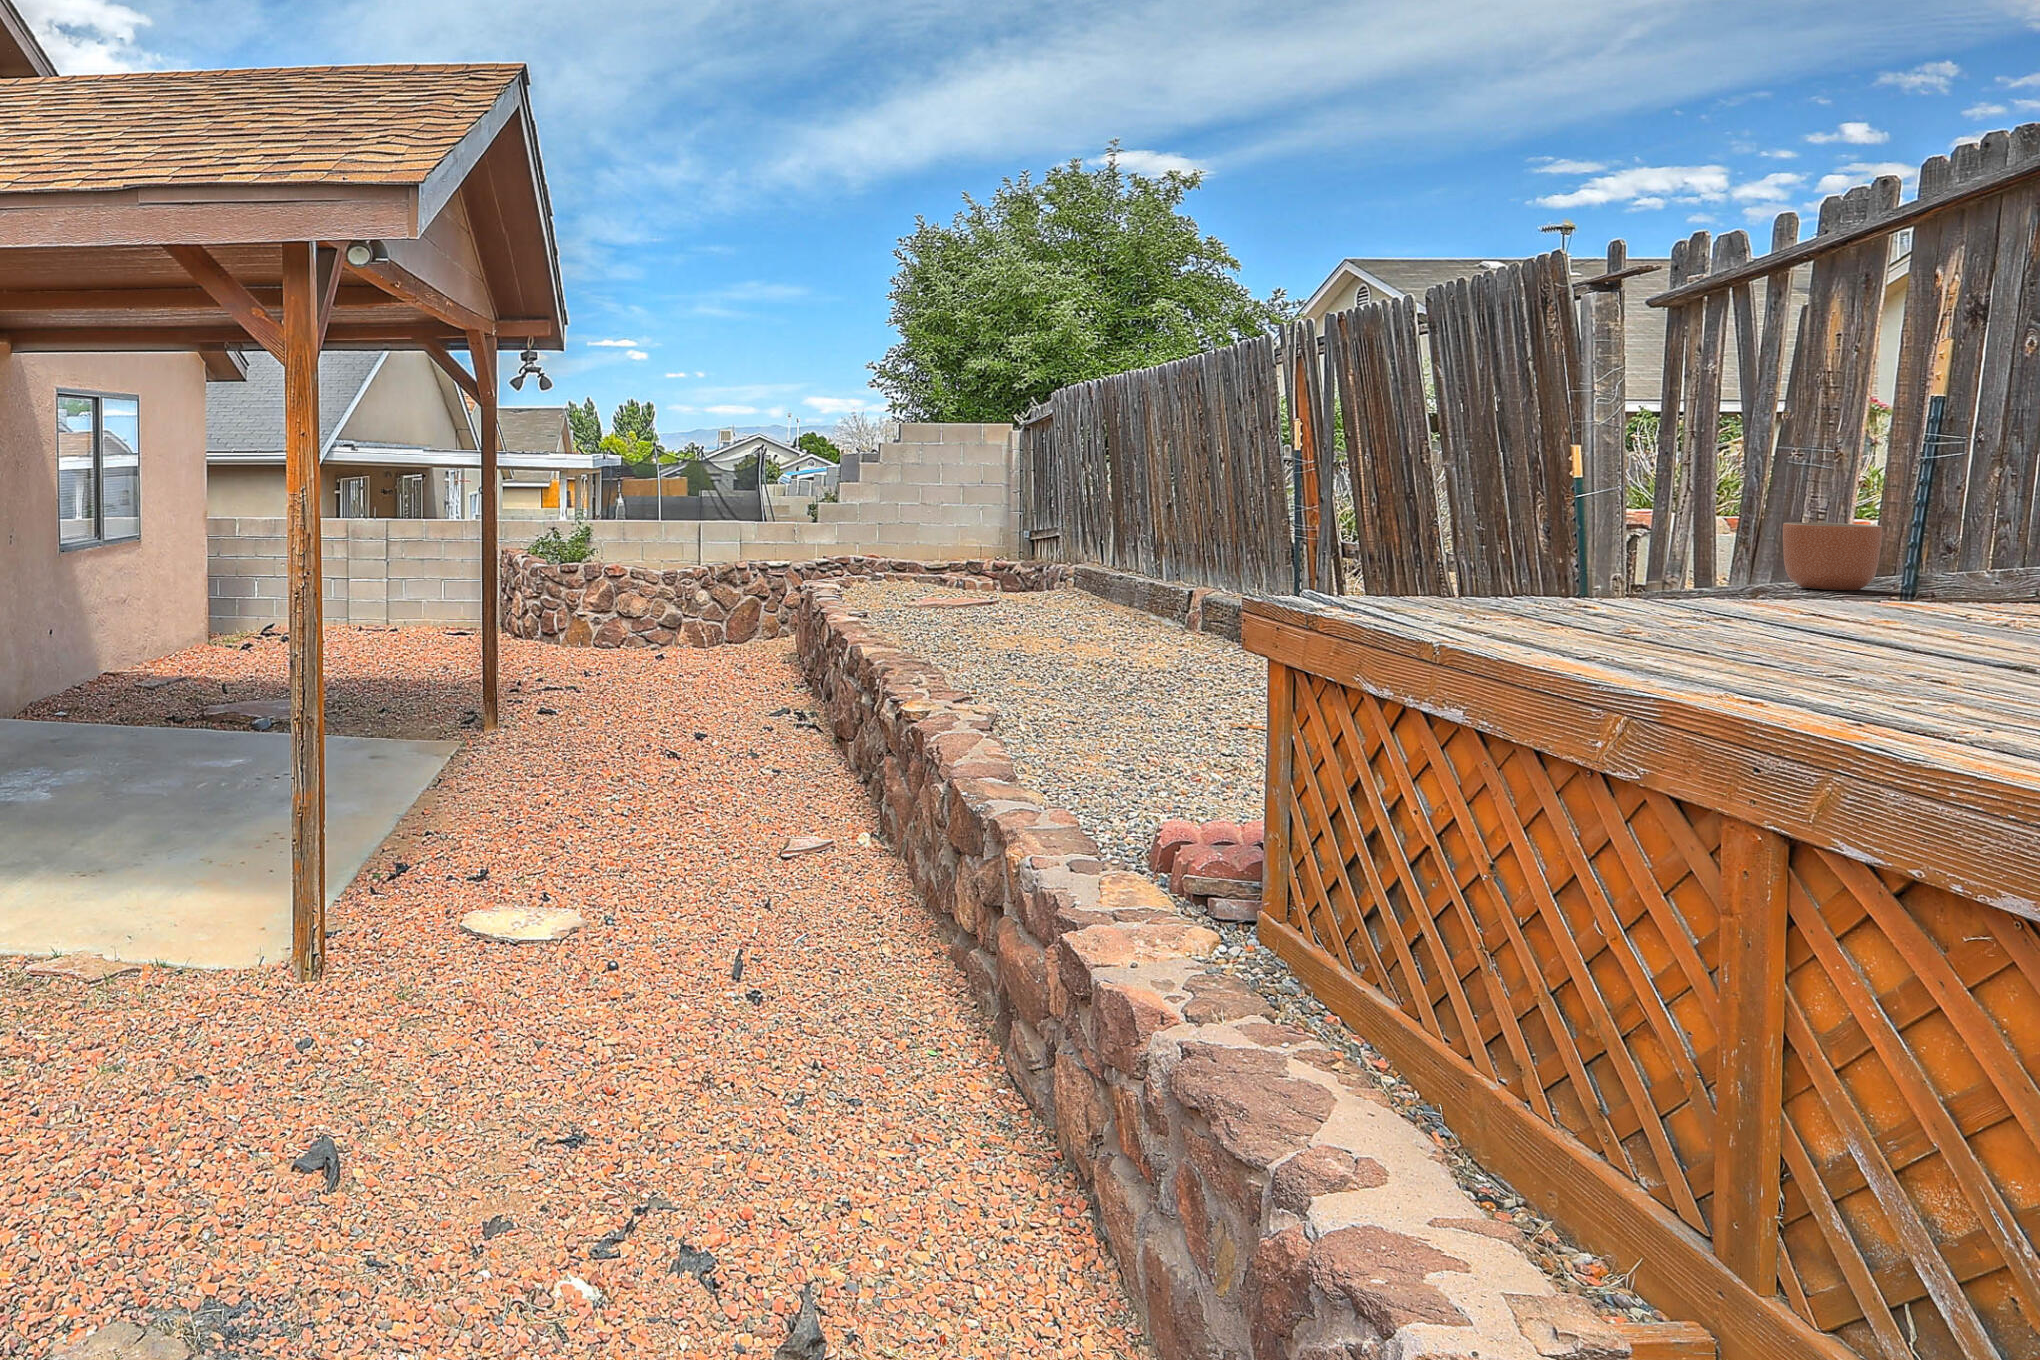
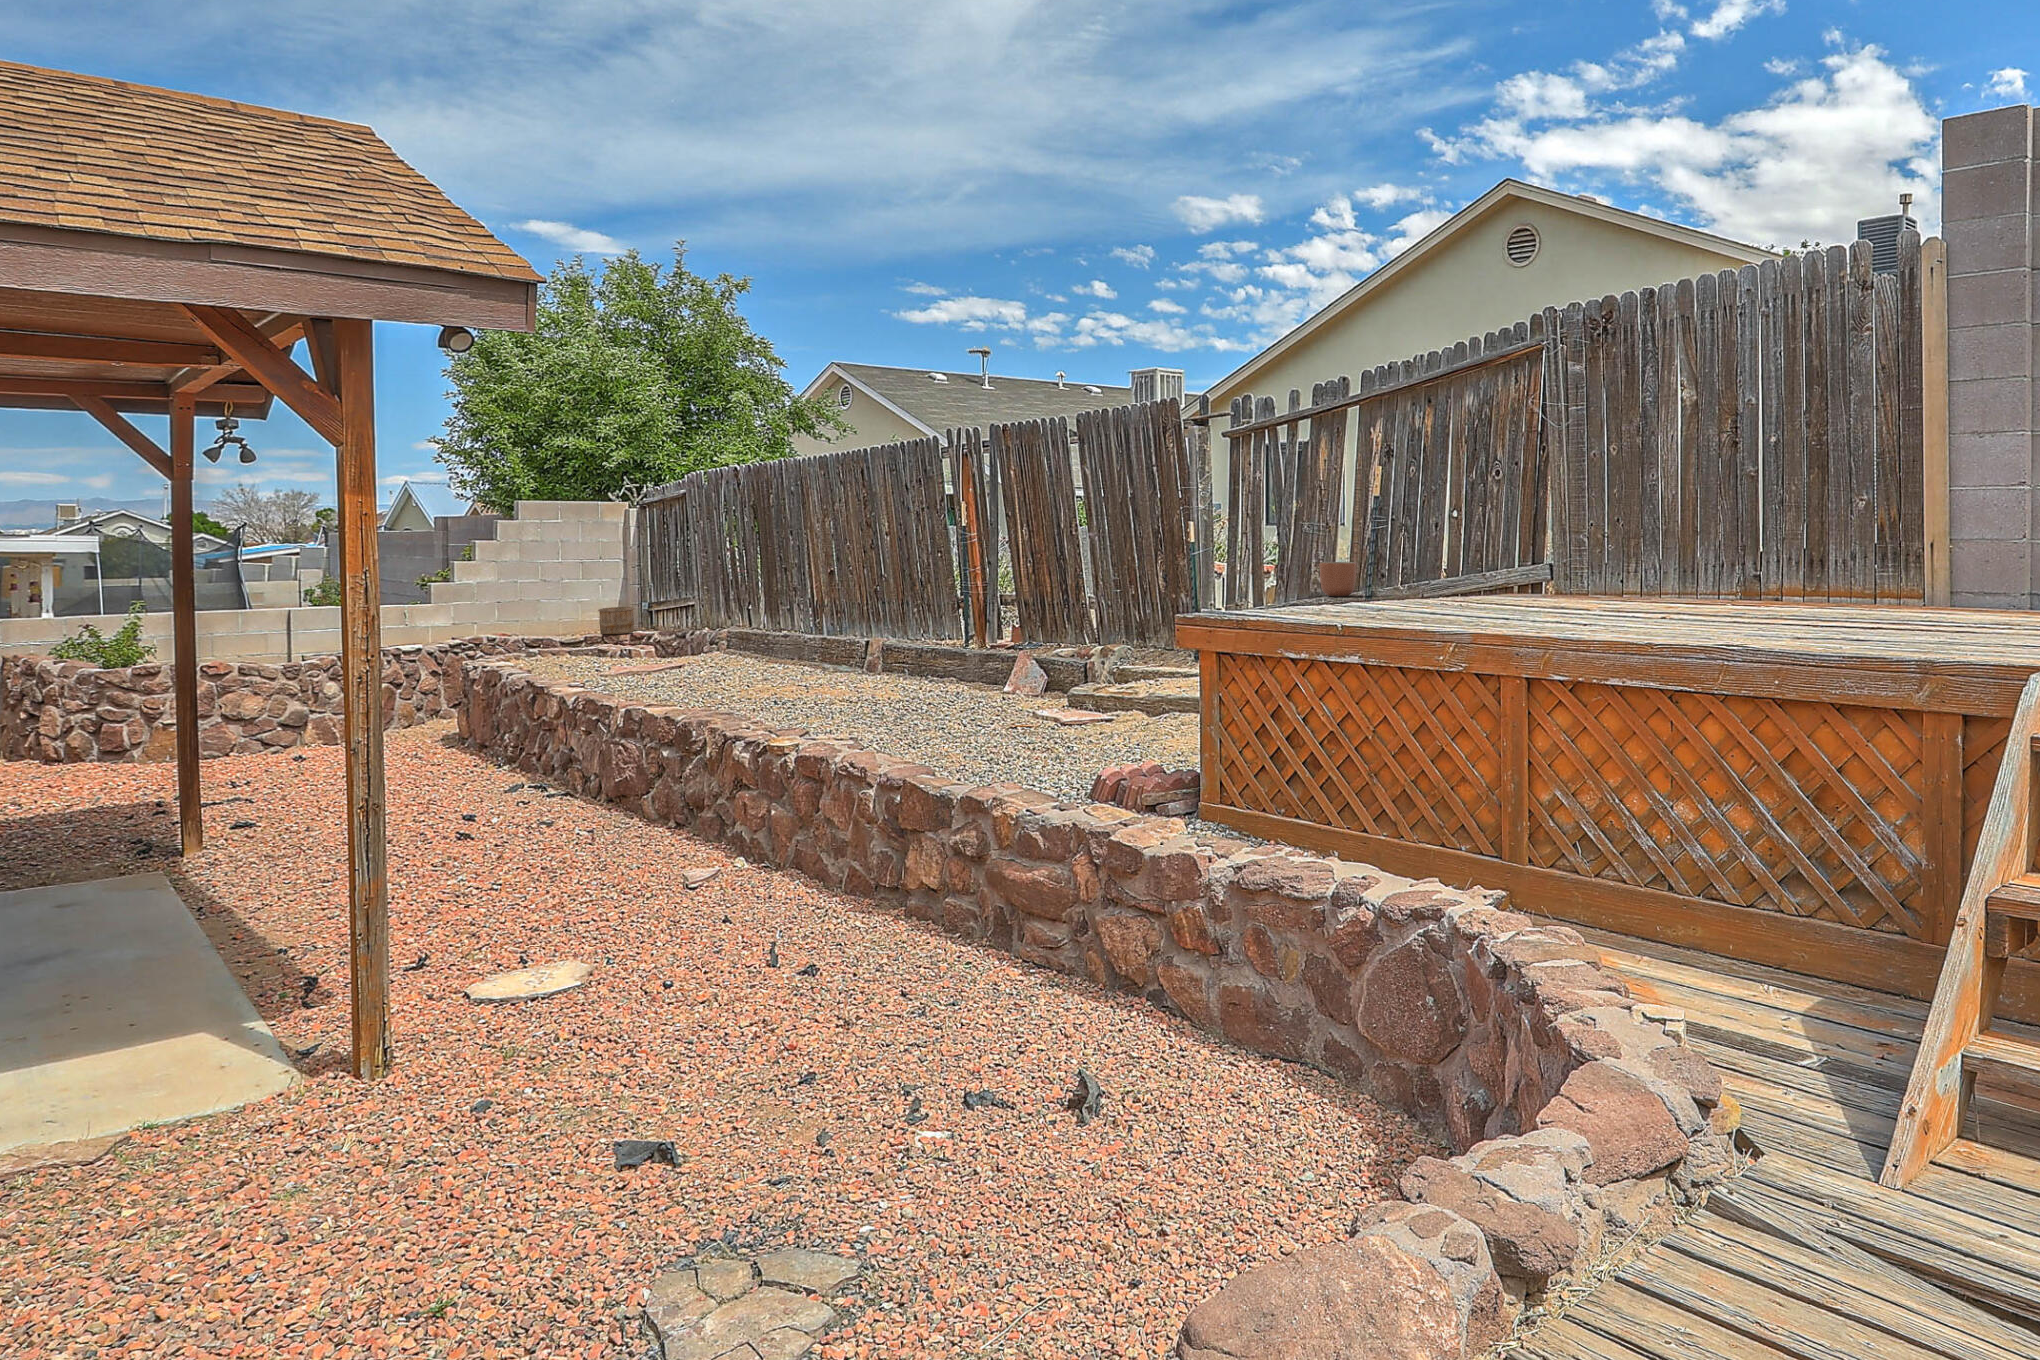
wooden bucket: none [982,540,1018,567] -> present [598,607,634,634]

